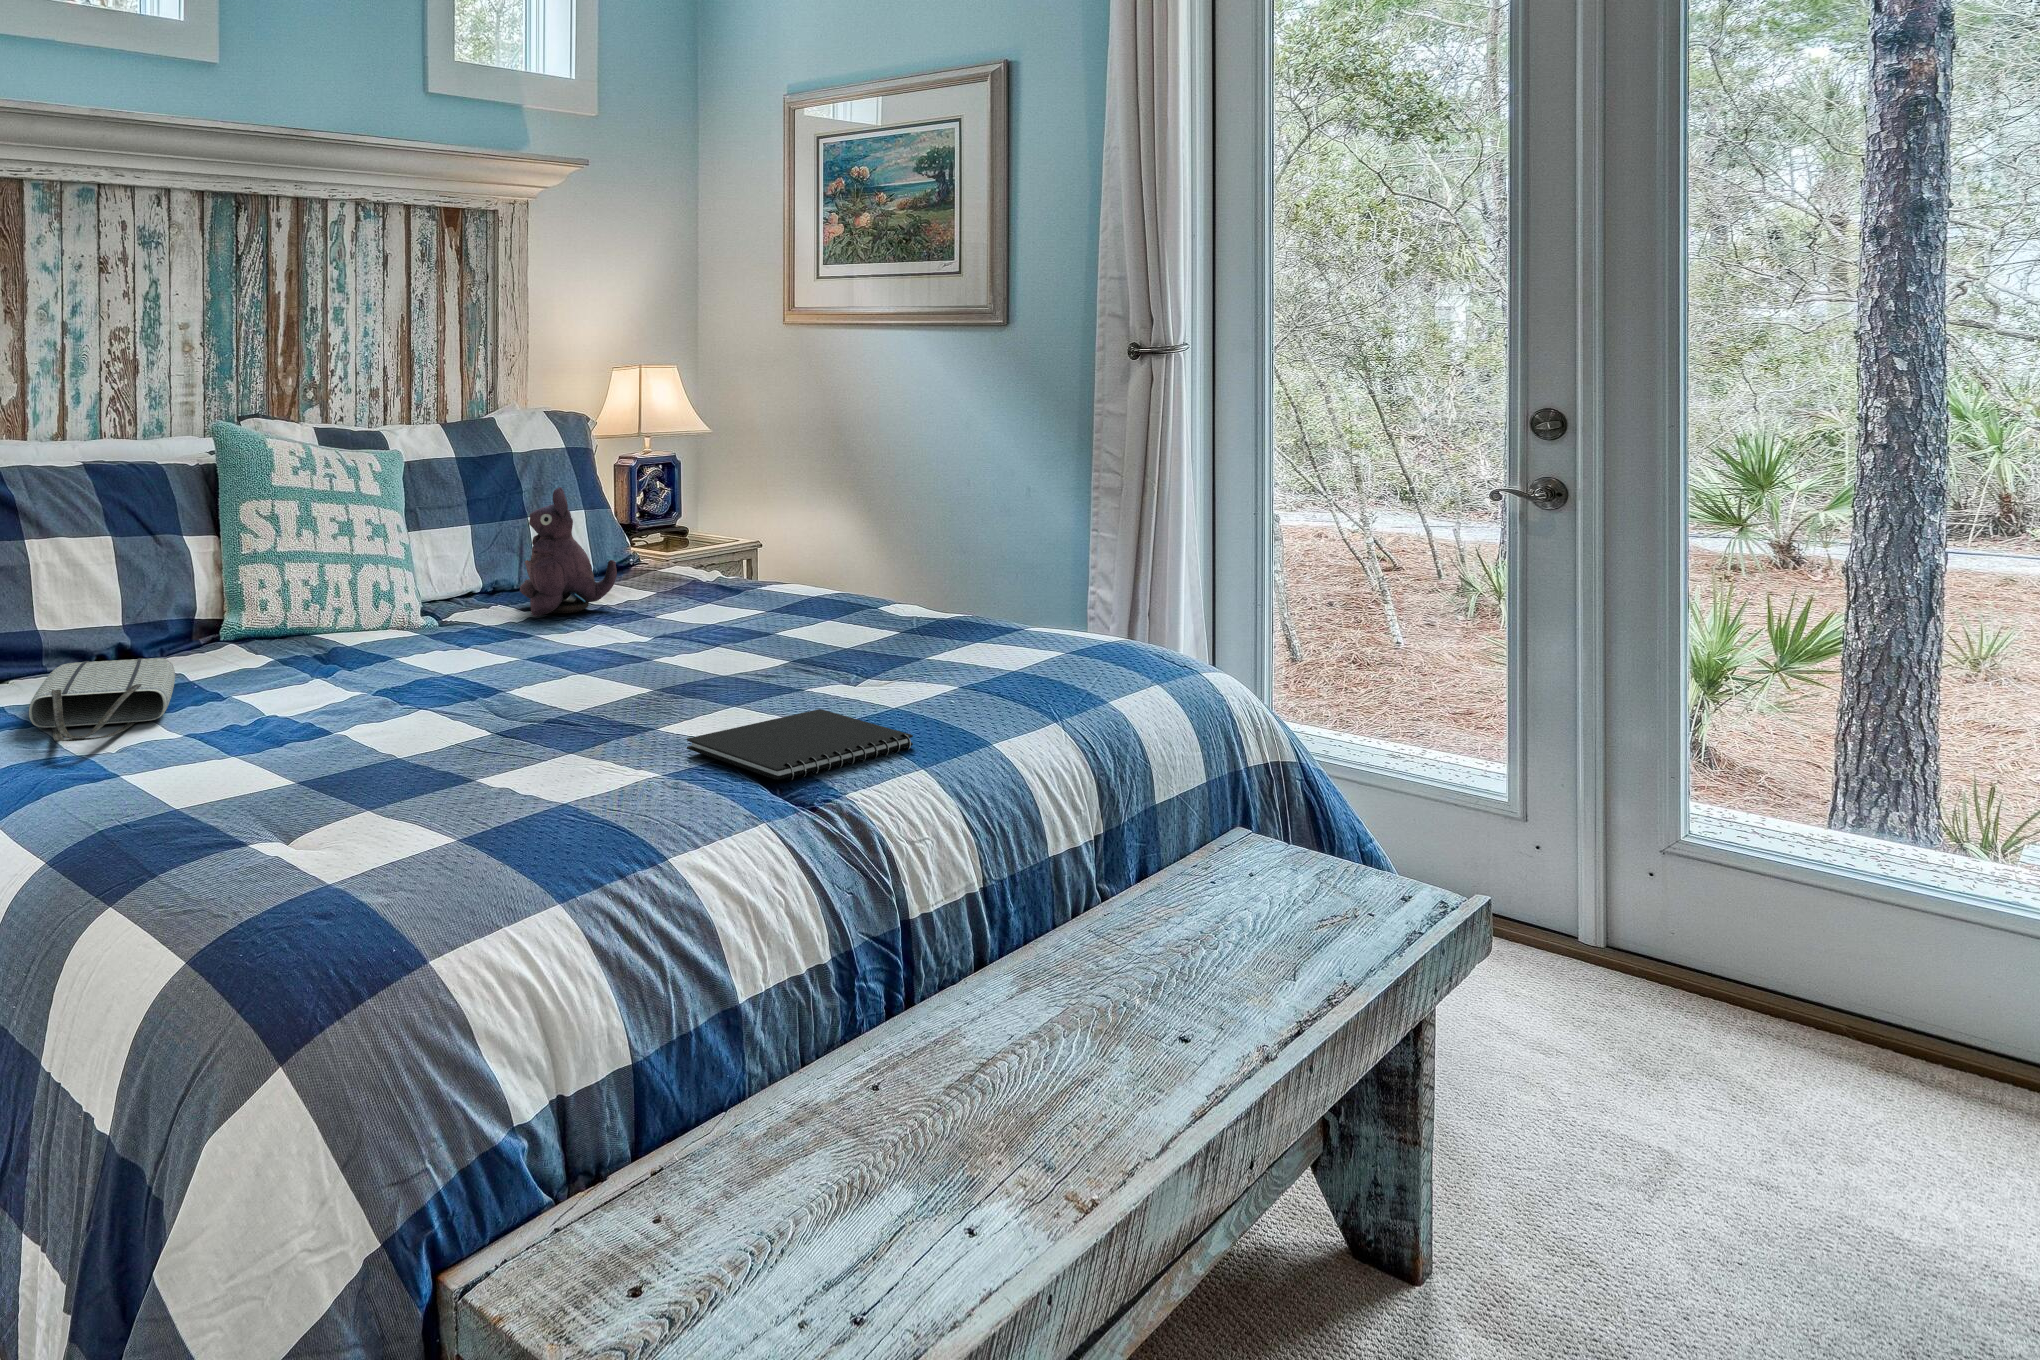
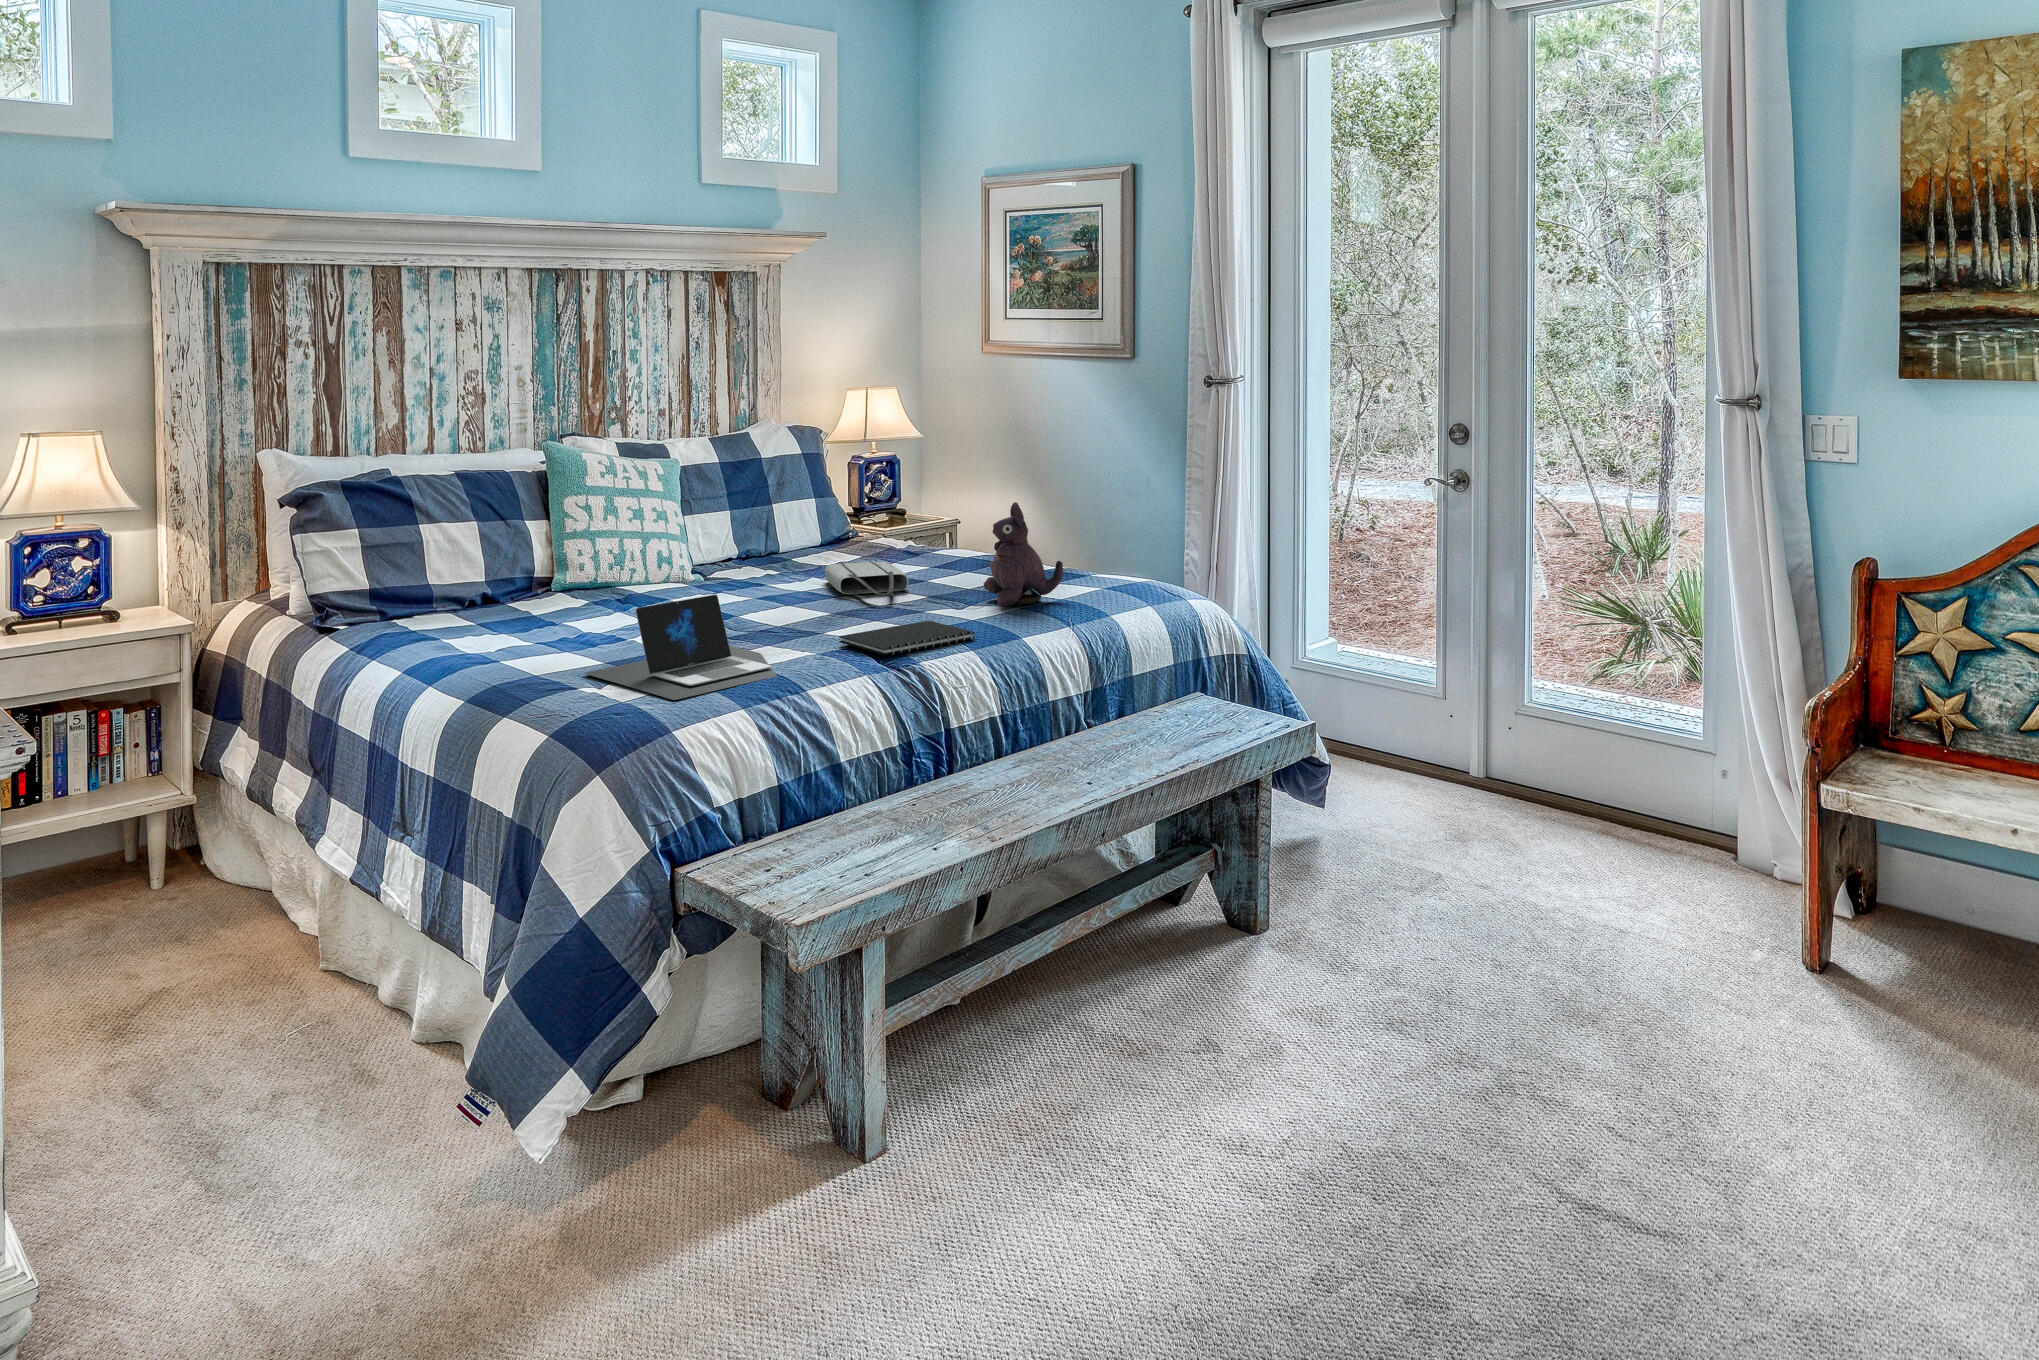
plush toy: present [520,487,617,617] -> present [984,502,1063,608]
tote bag: present [29,658,175,741] -> present [825,562,909,598]
laptop: none [261,667,666,879] -> present [585,595,776,700]

